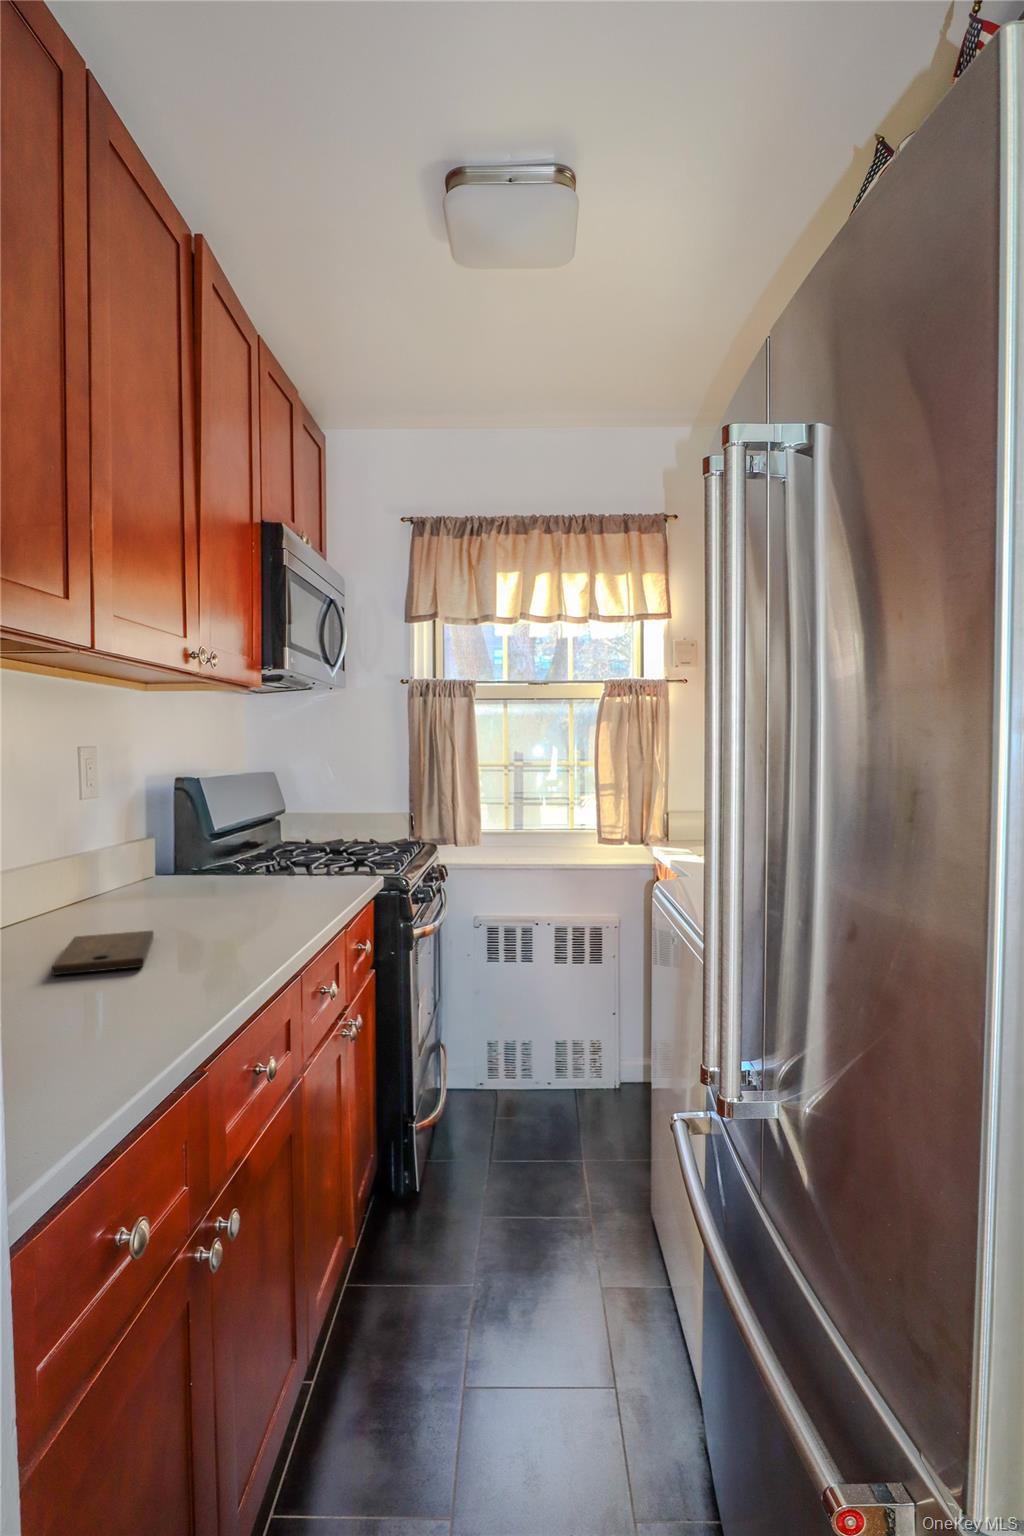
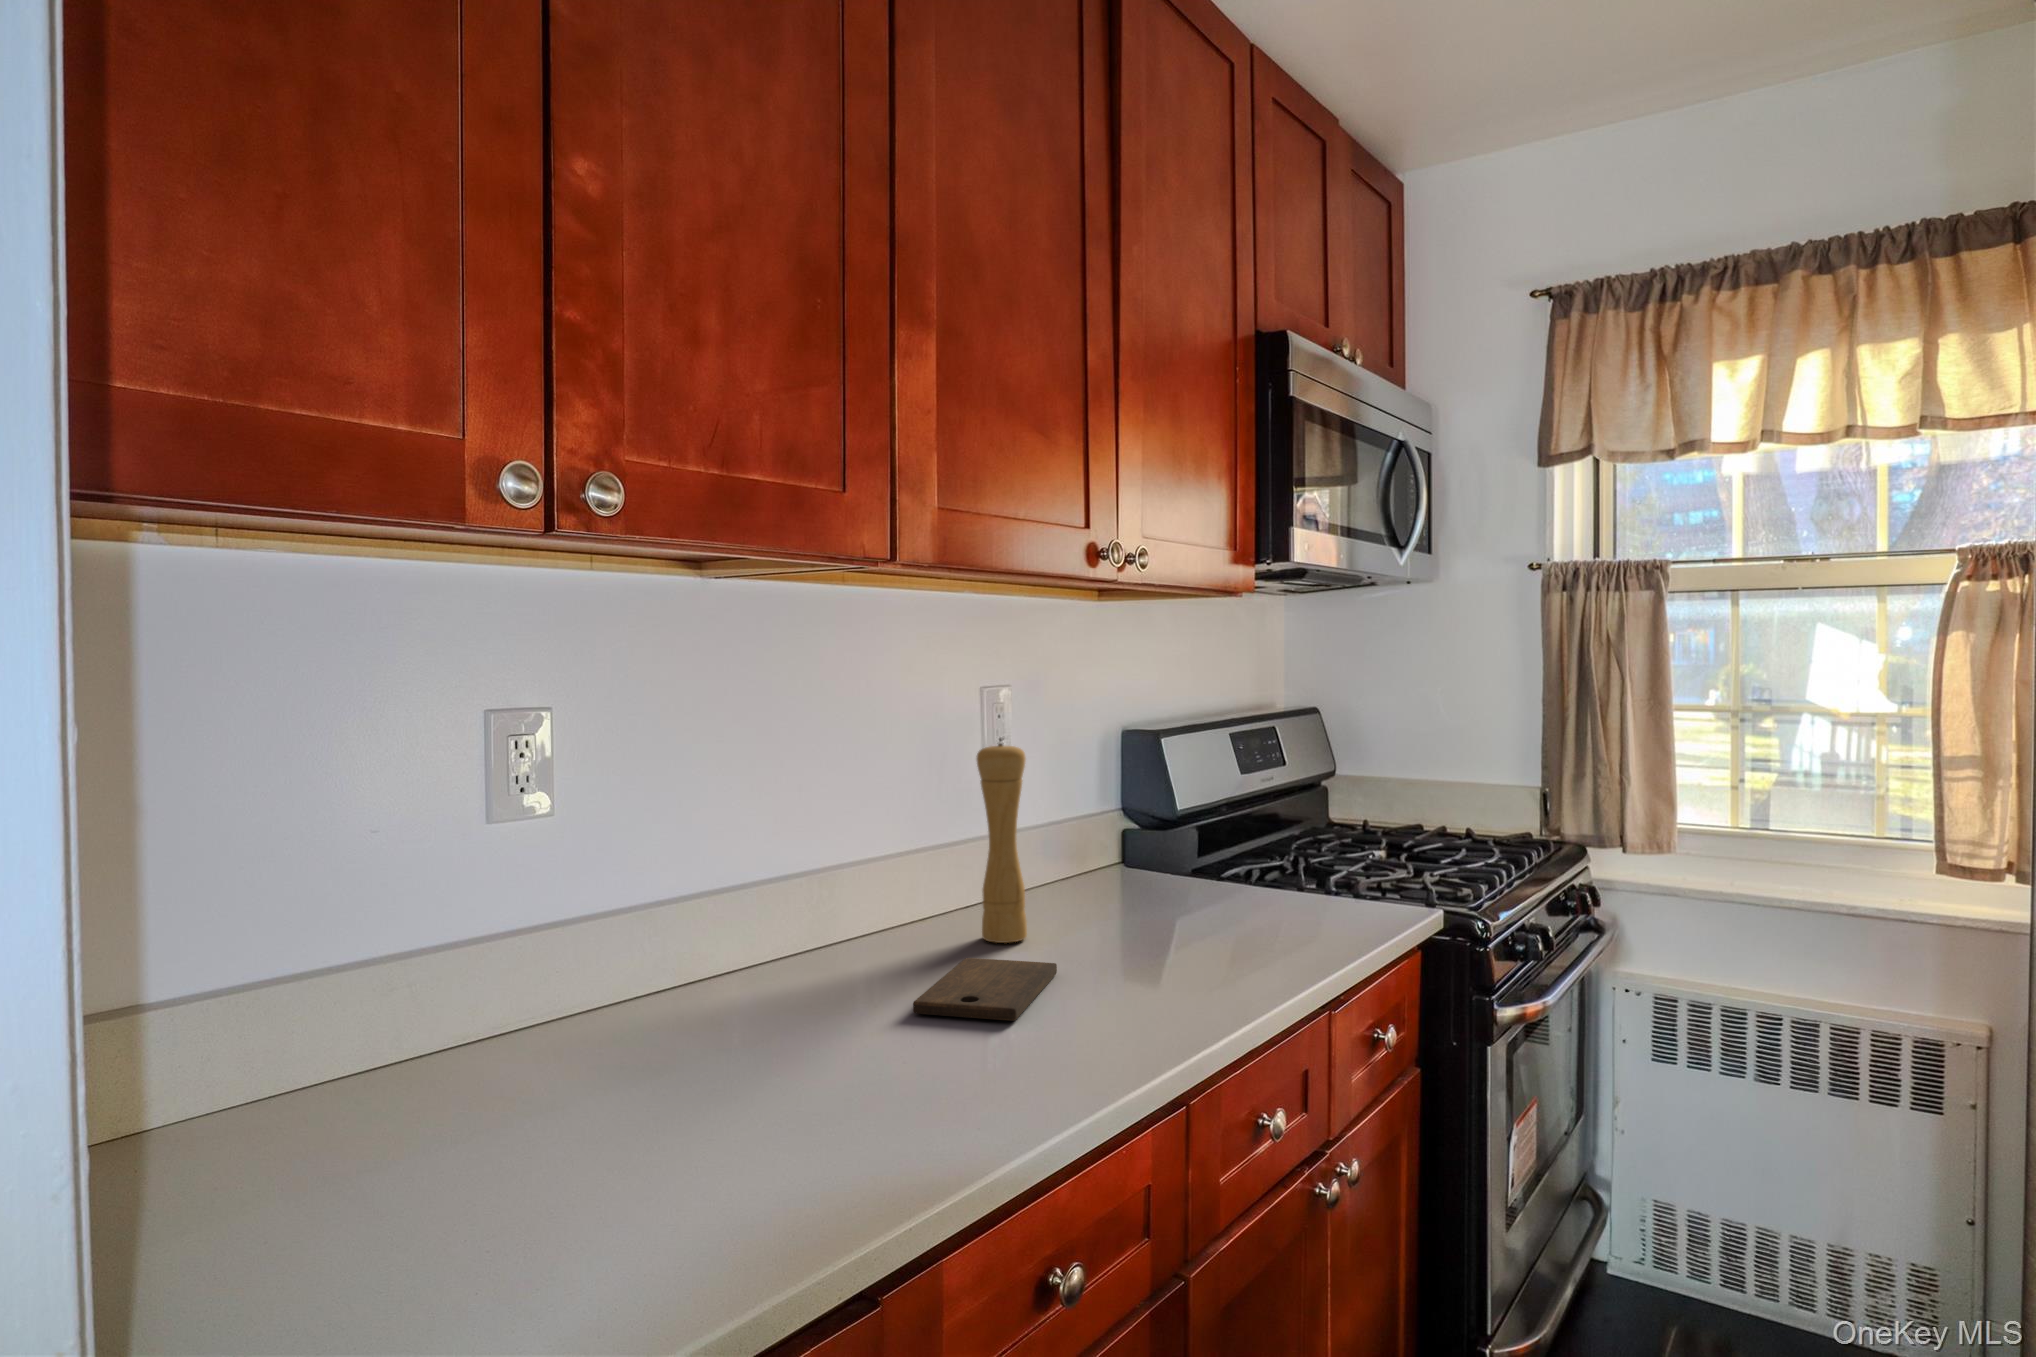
pepper mill: none [69,775,113,927] -> present [977,743,1027,943]

